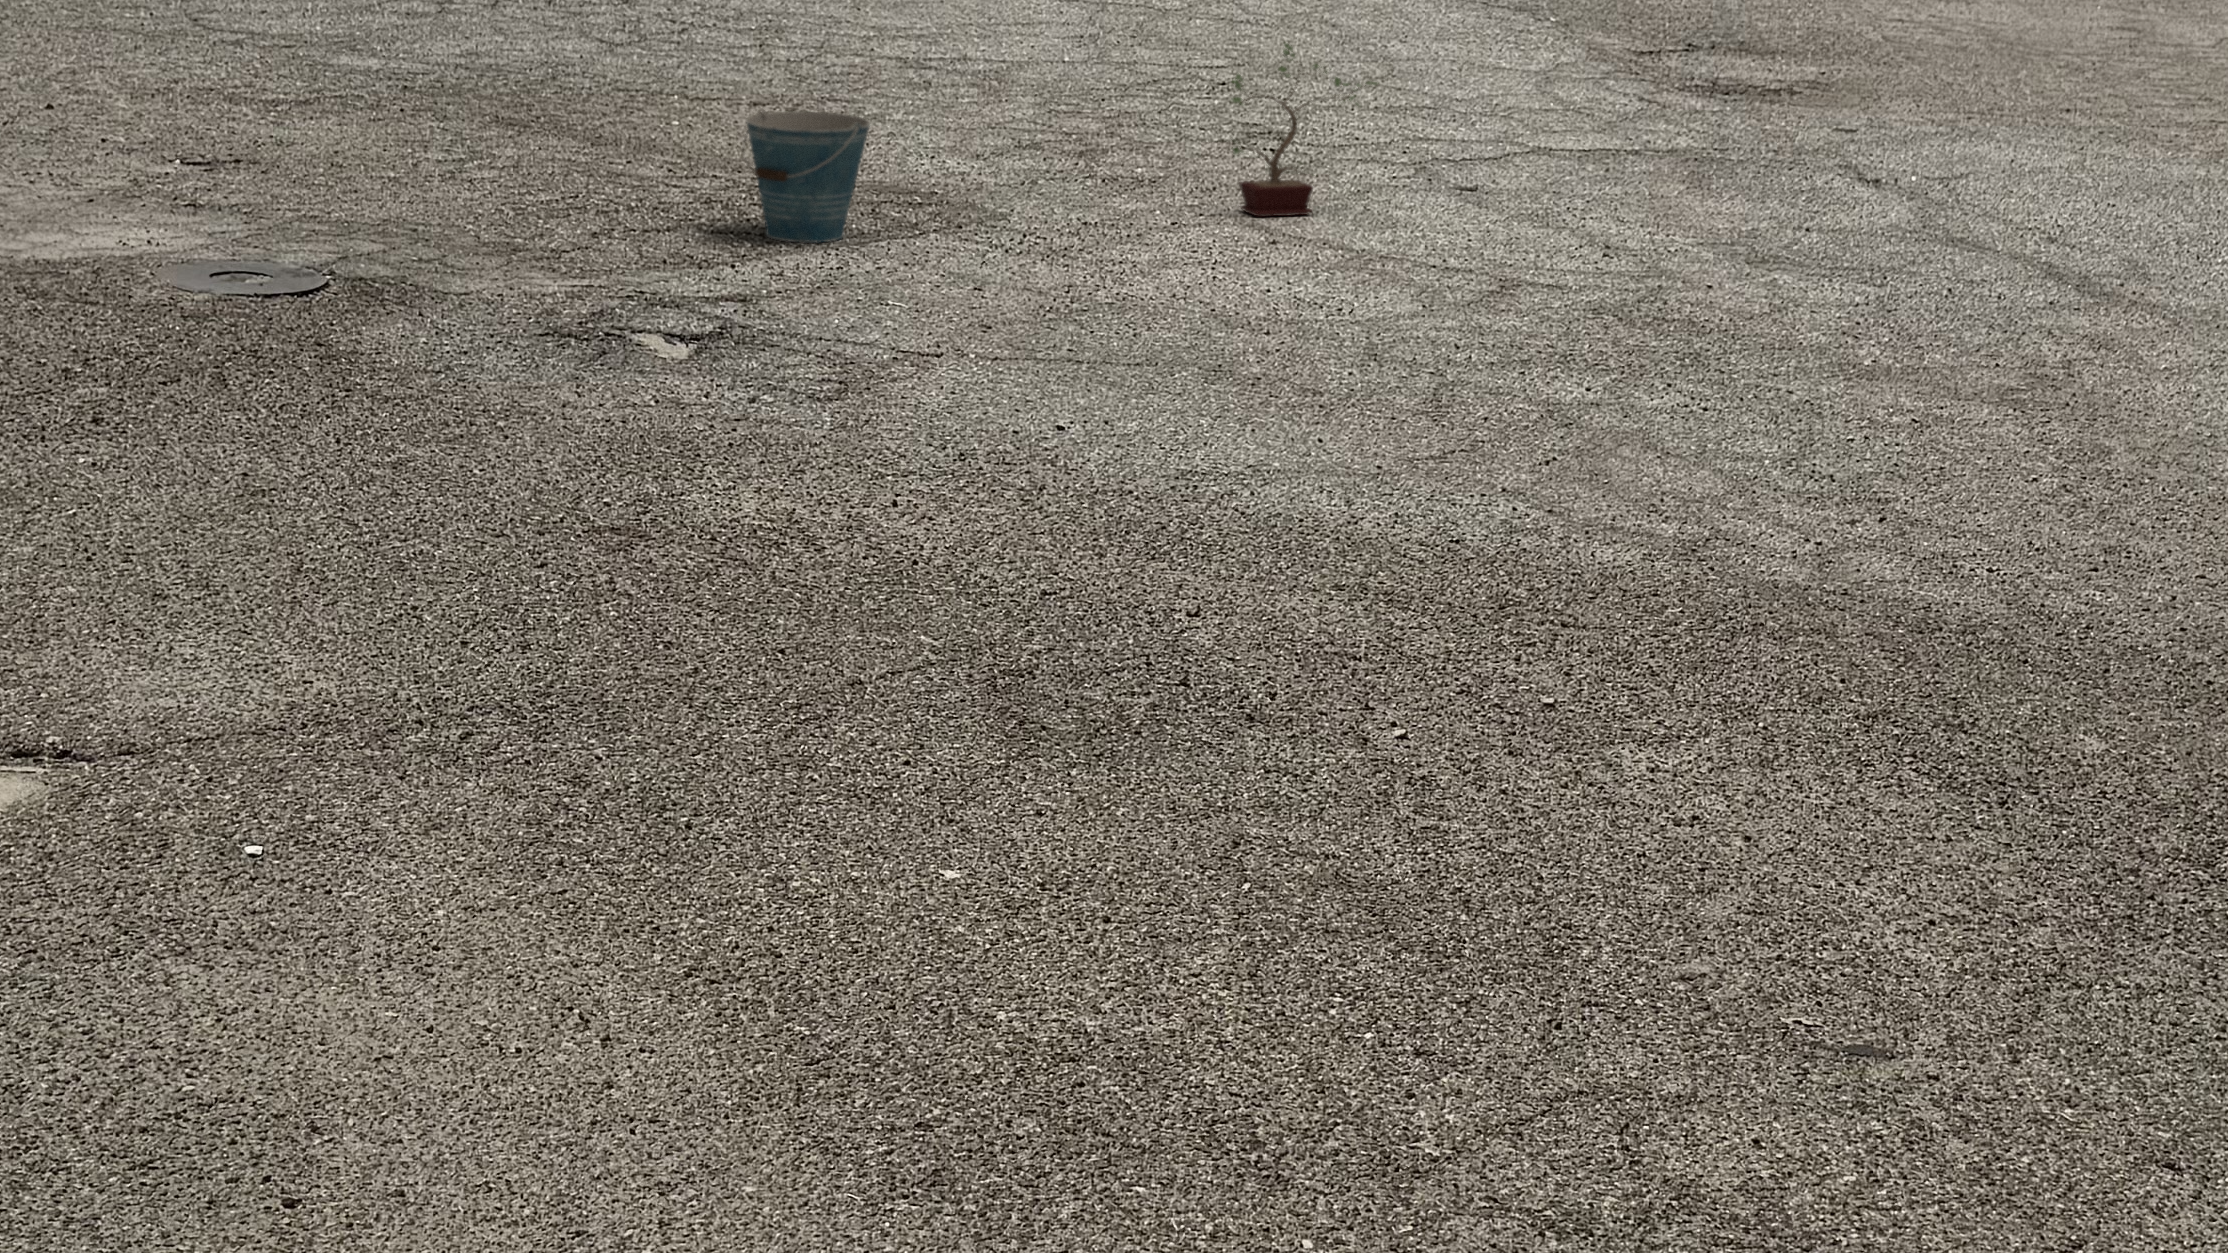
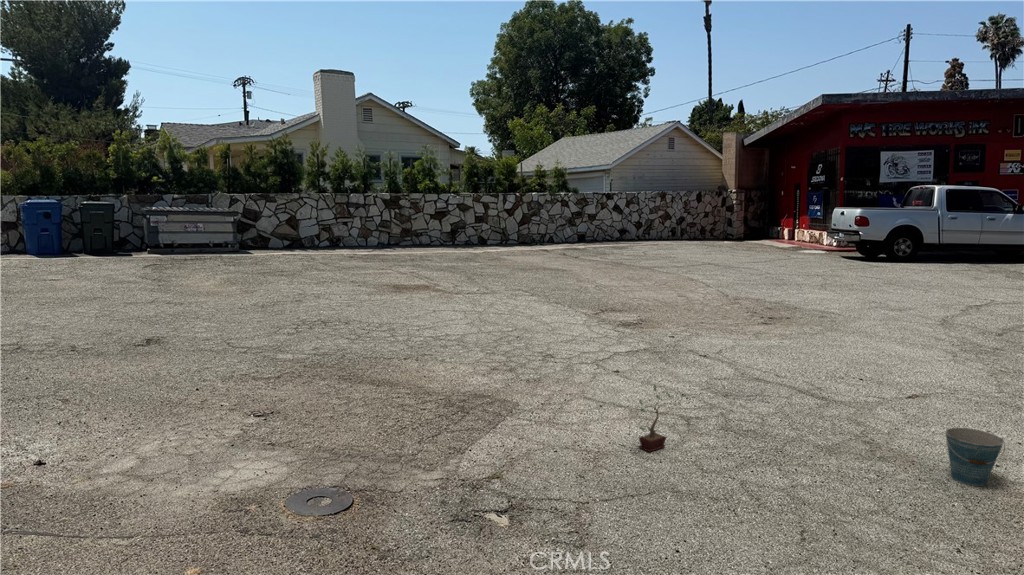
bucket: present [745,109,870,243] -> present [946,428,1005,486]

